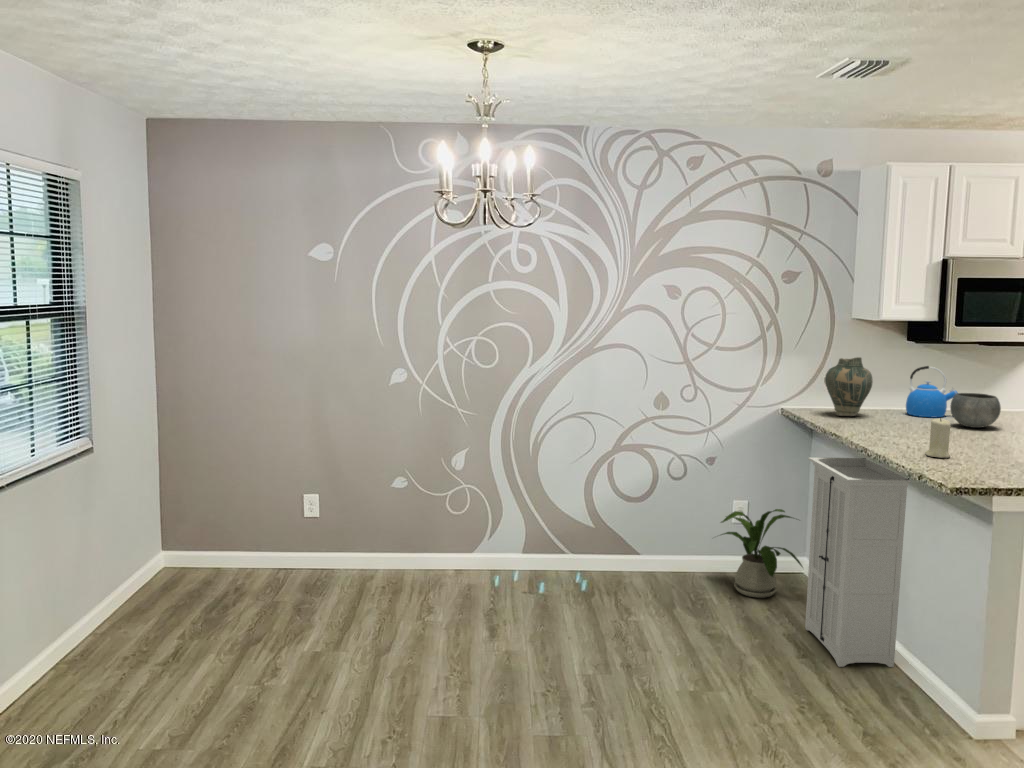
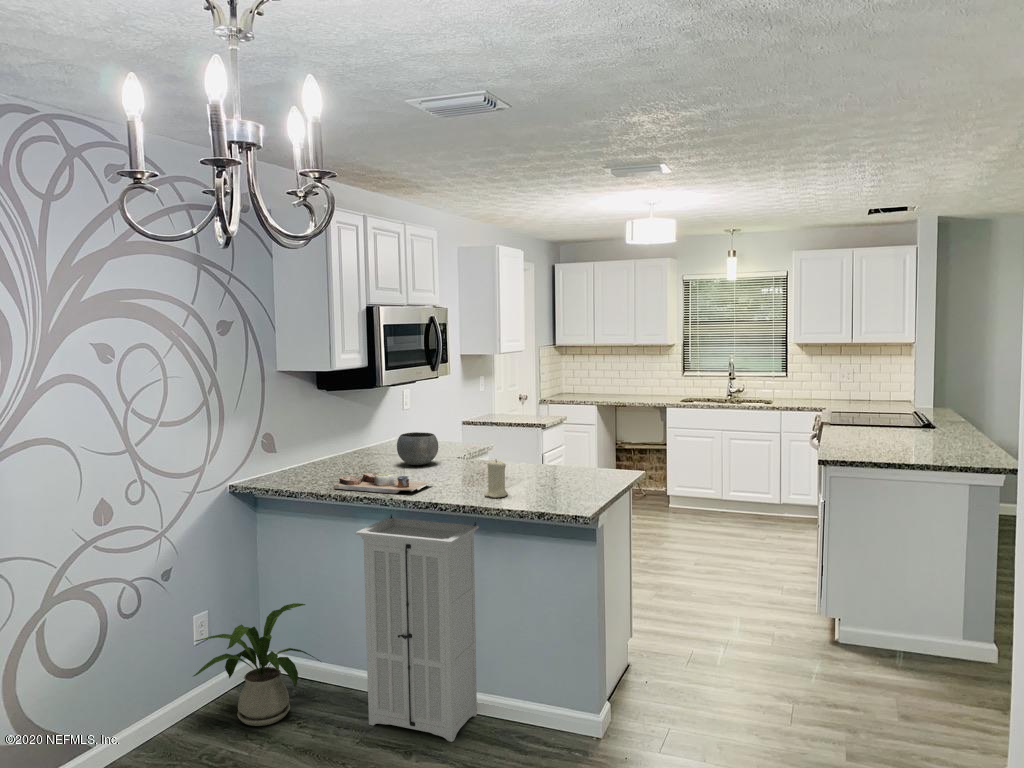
vase: present [825,357,873,416] -> none [277,413,327,480]
kettle: present [906,366,957,417] -> none [333,413,375,465]
cutting board: none [839,415,917,440] -> present [334,473,432,494]

